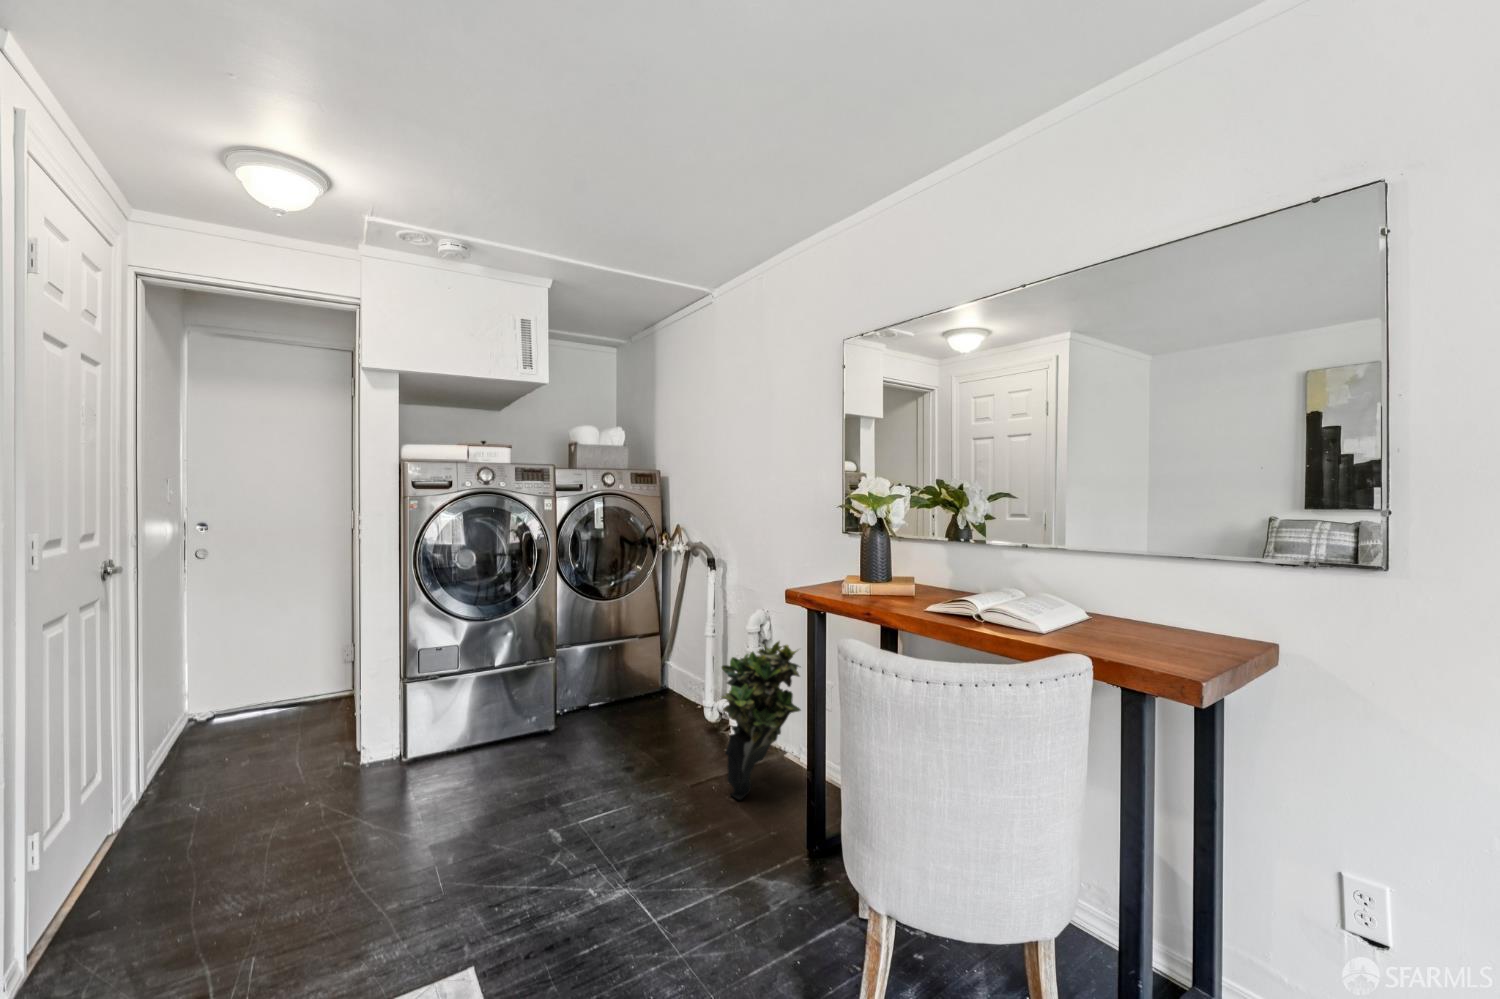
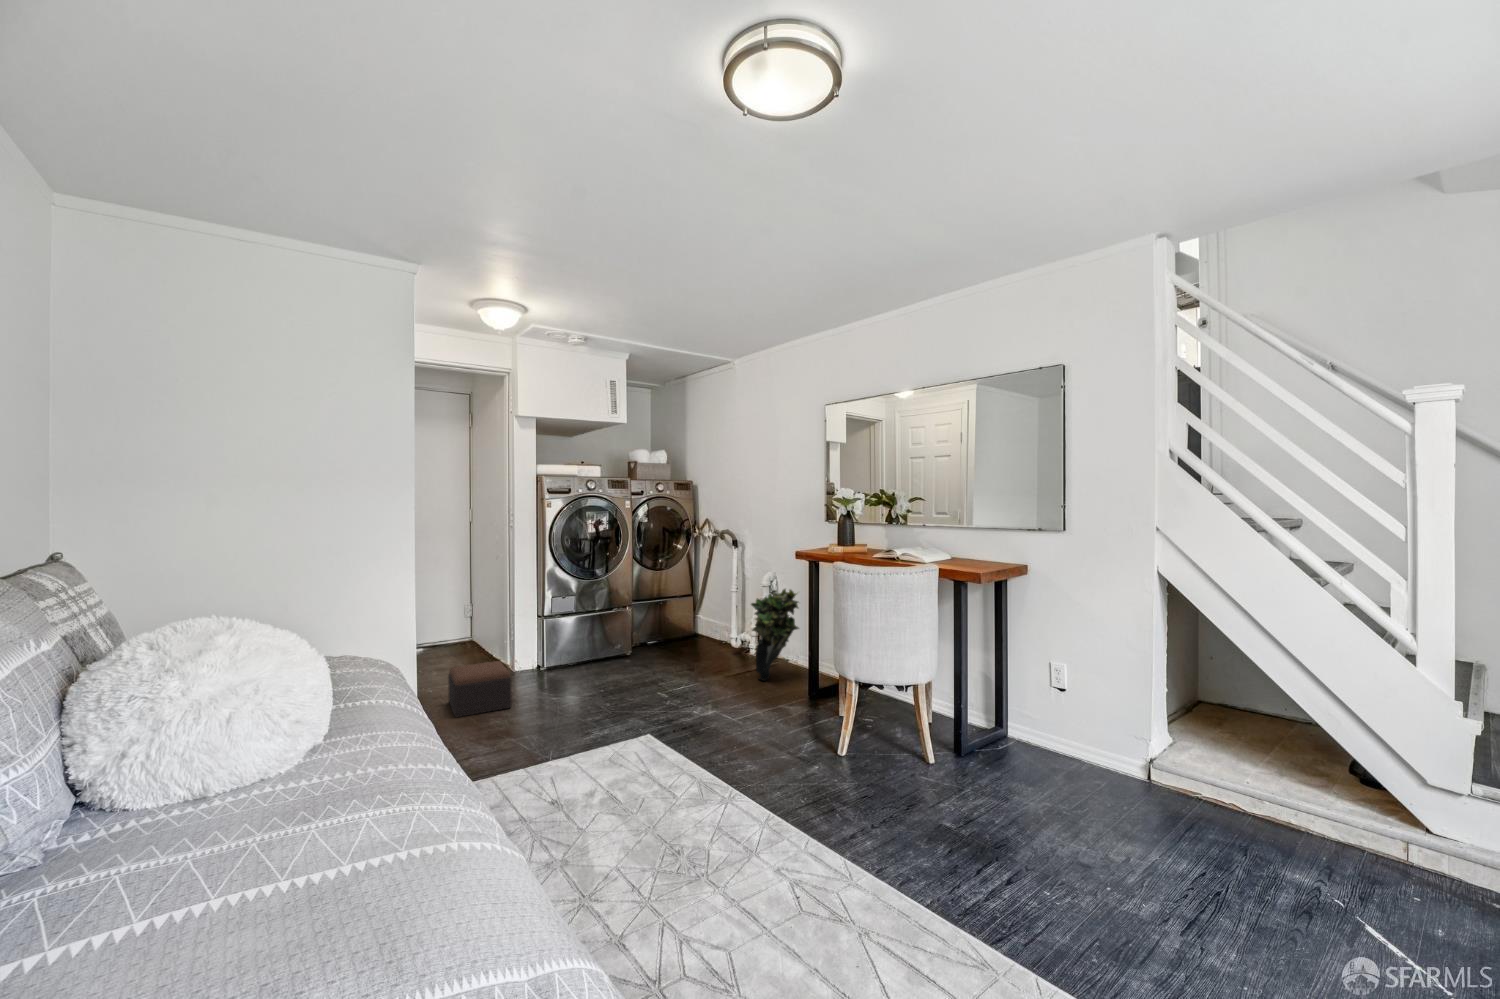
footstool: none [160,771,295,892] -> present [448,661,512,717]

